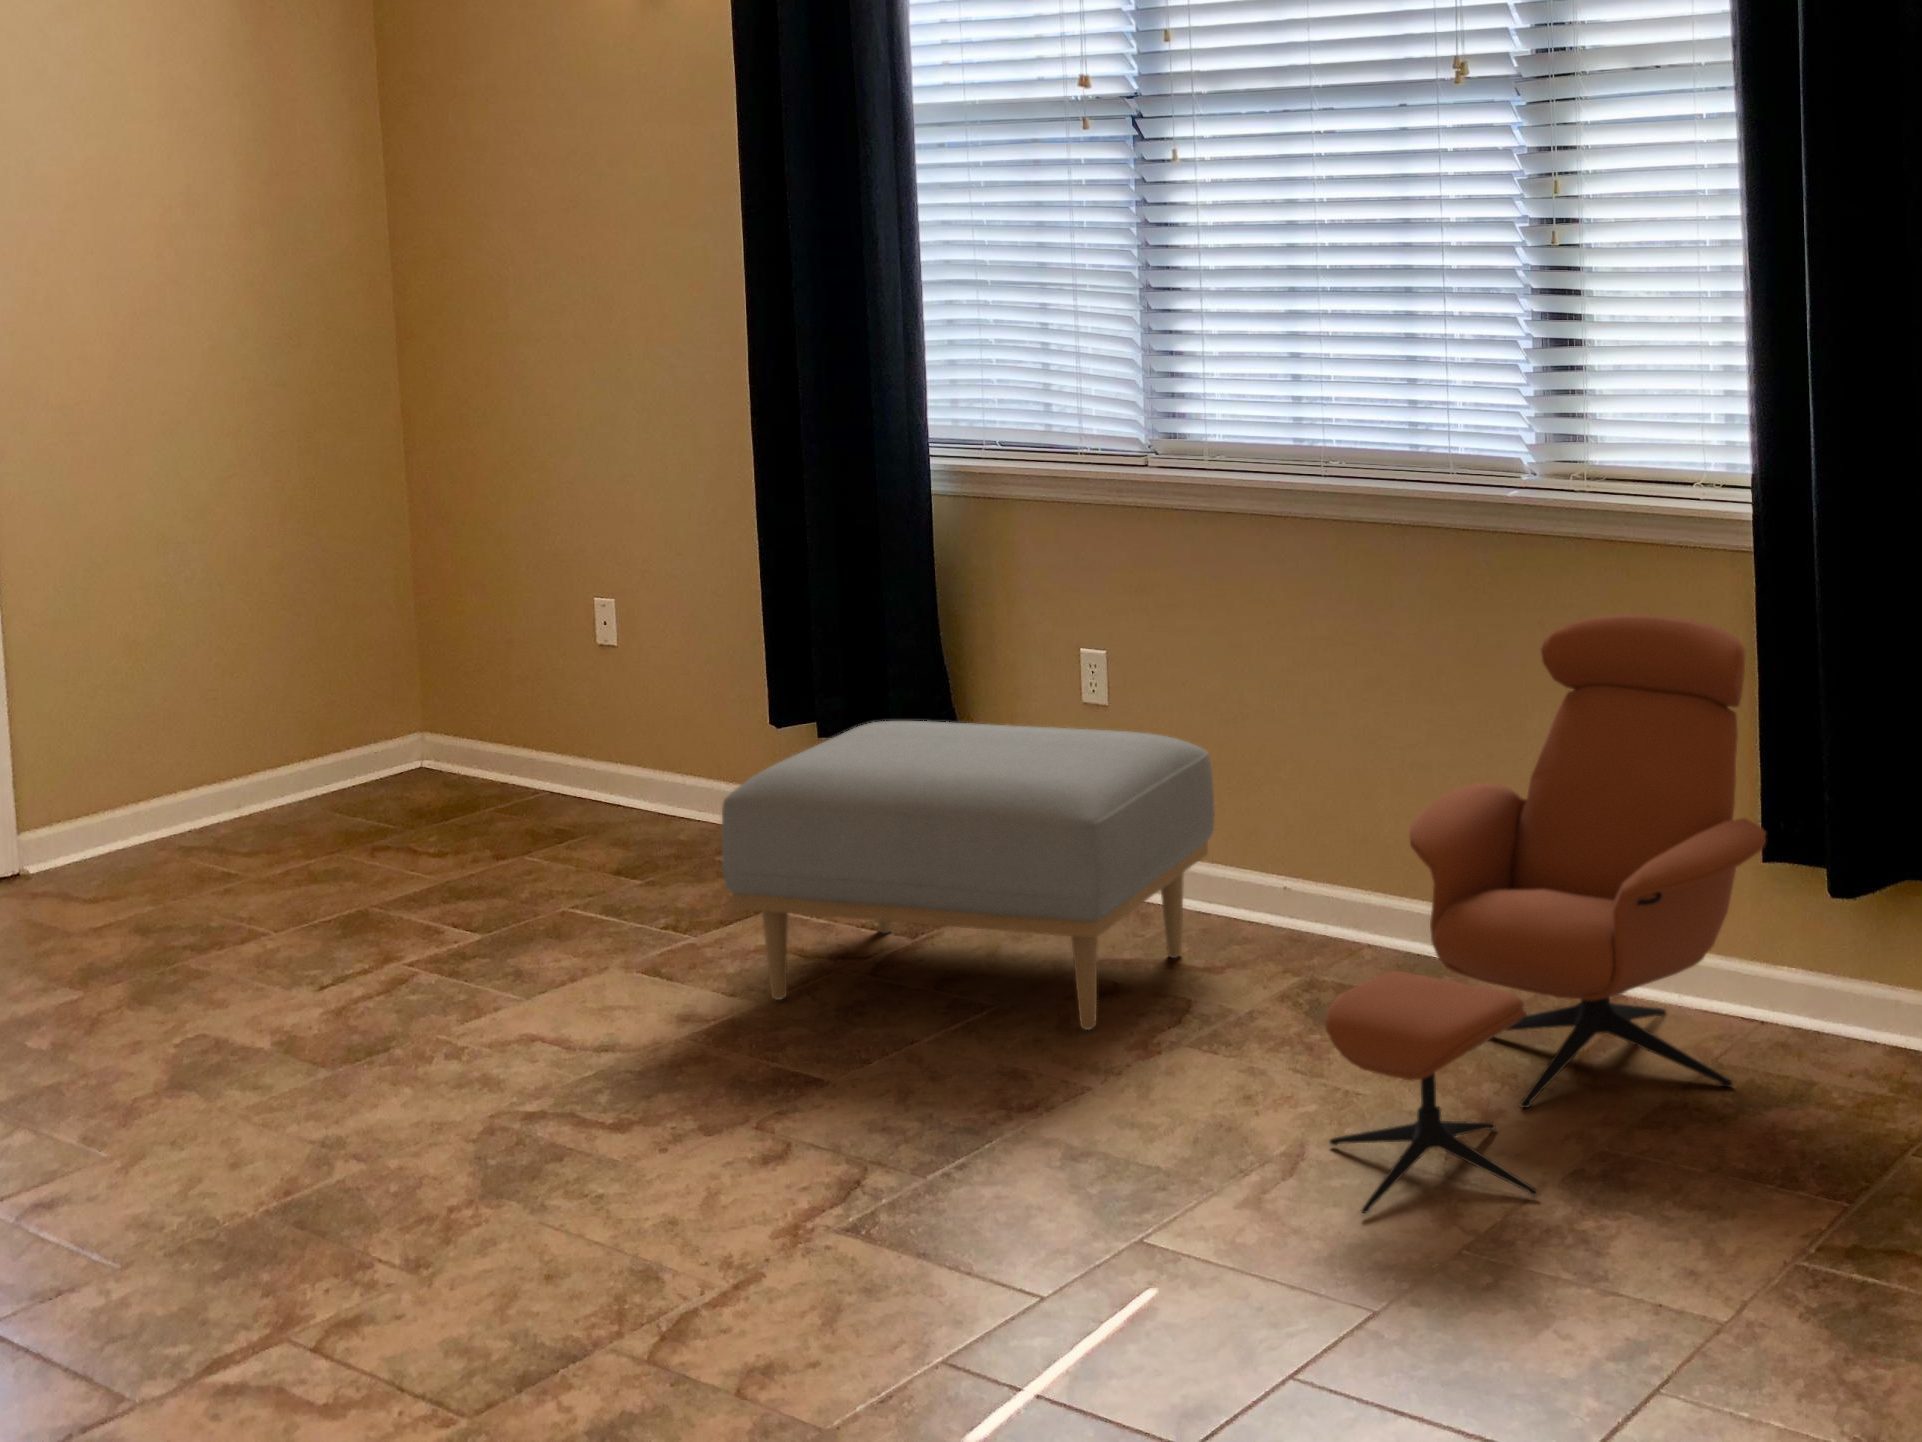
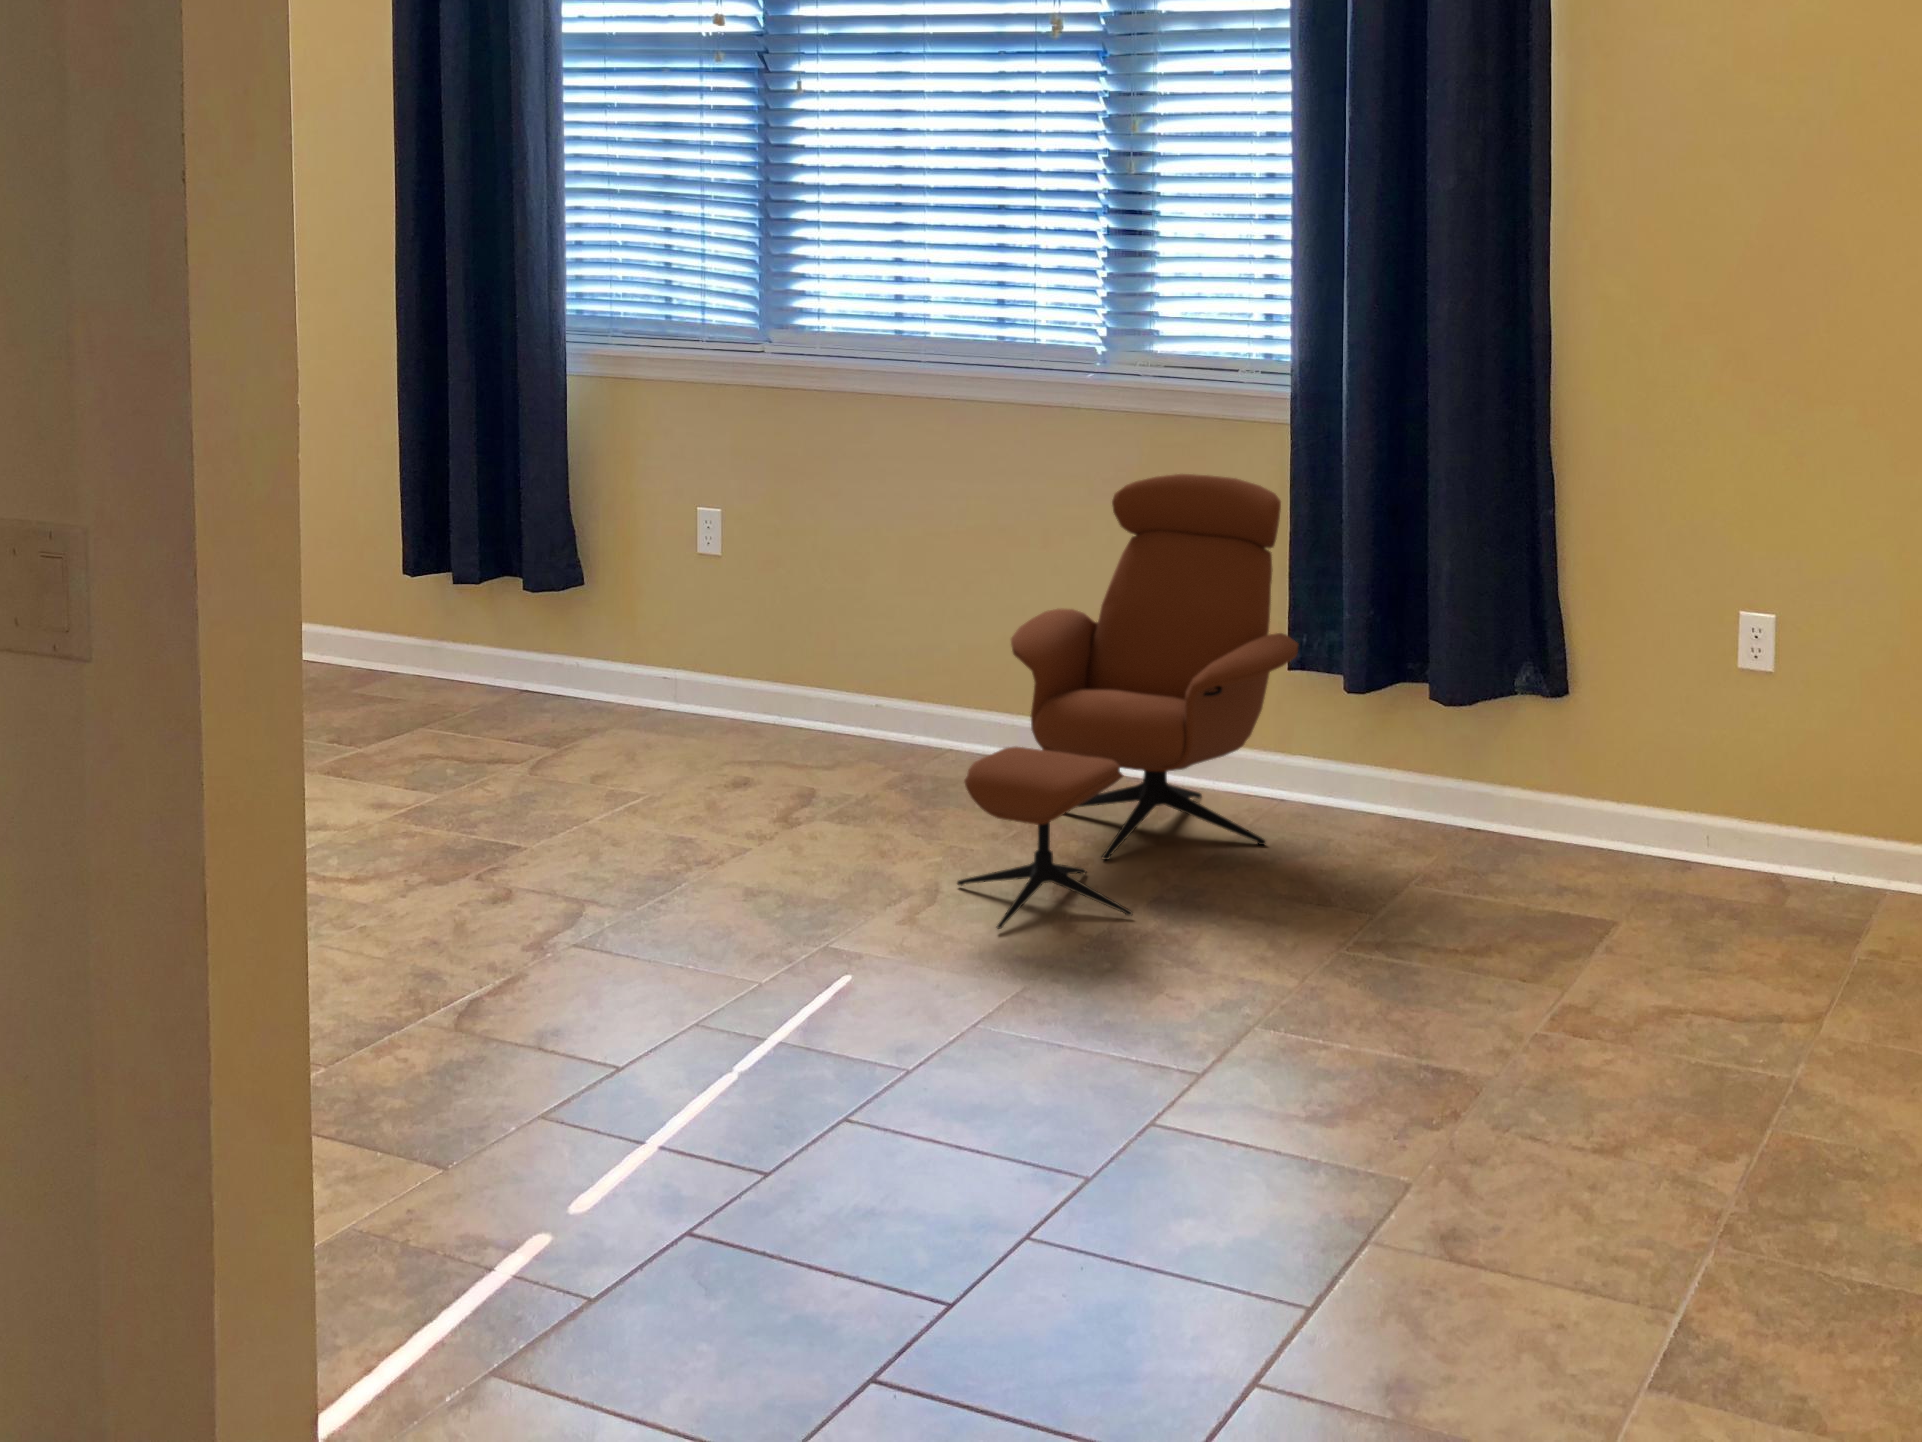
ottoman: present [722,721,1215,1030] -> none [412,562,822,810]

